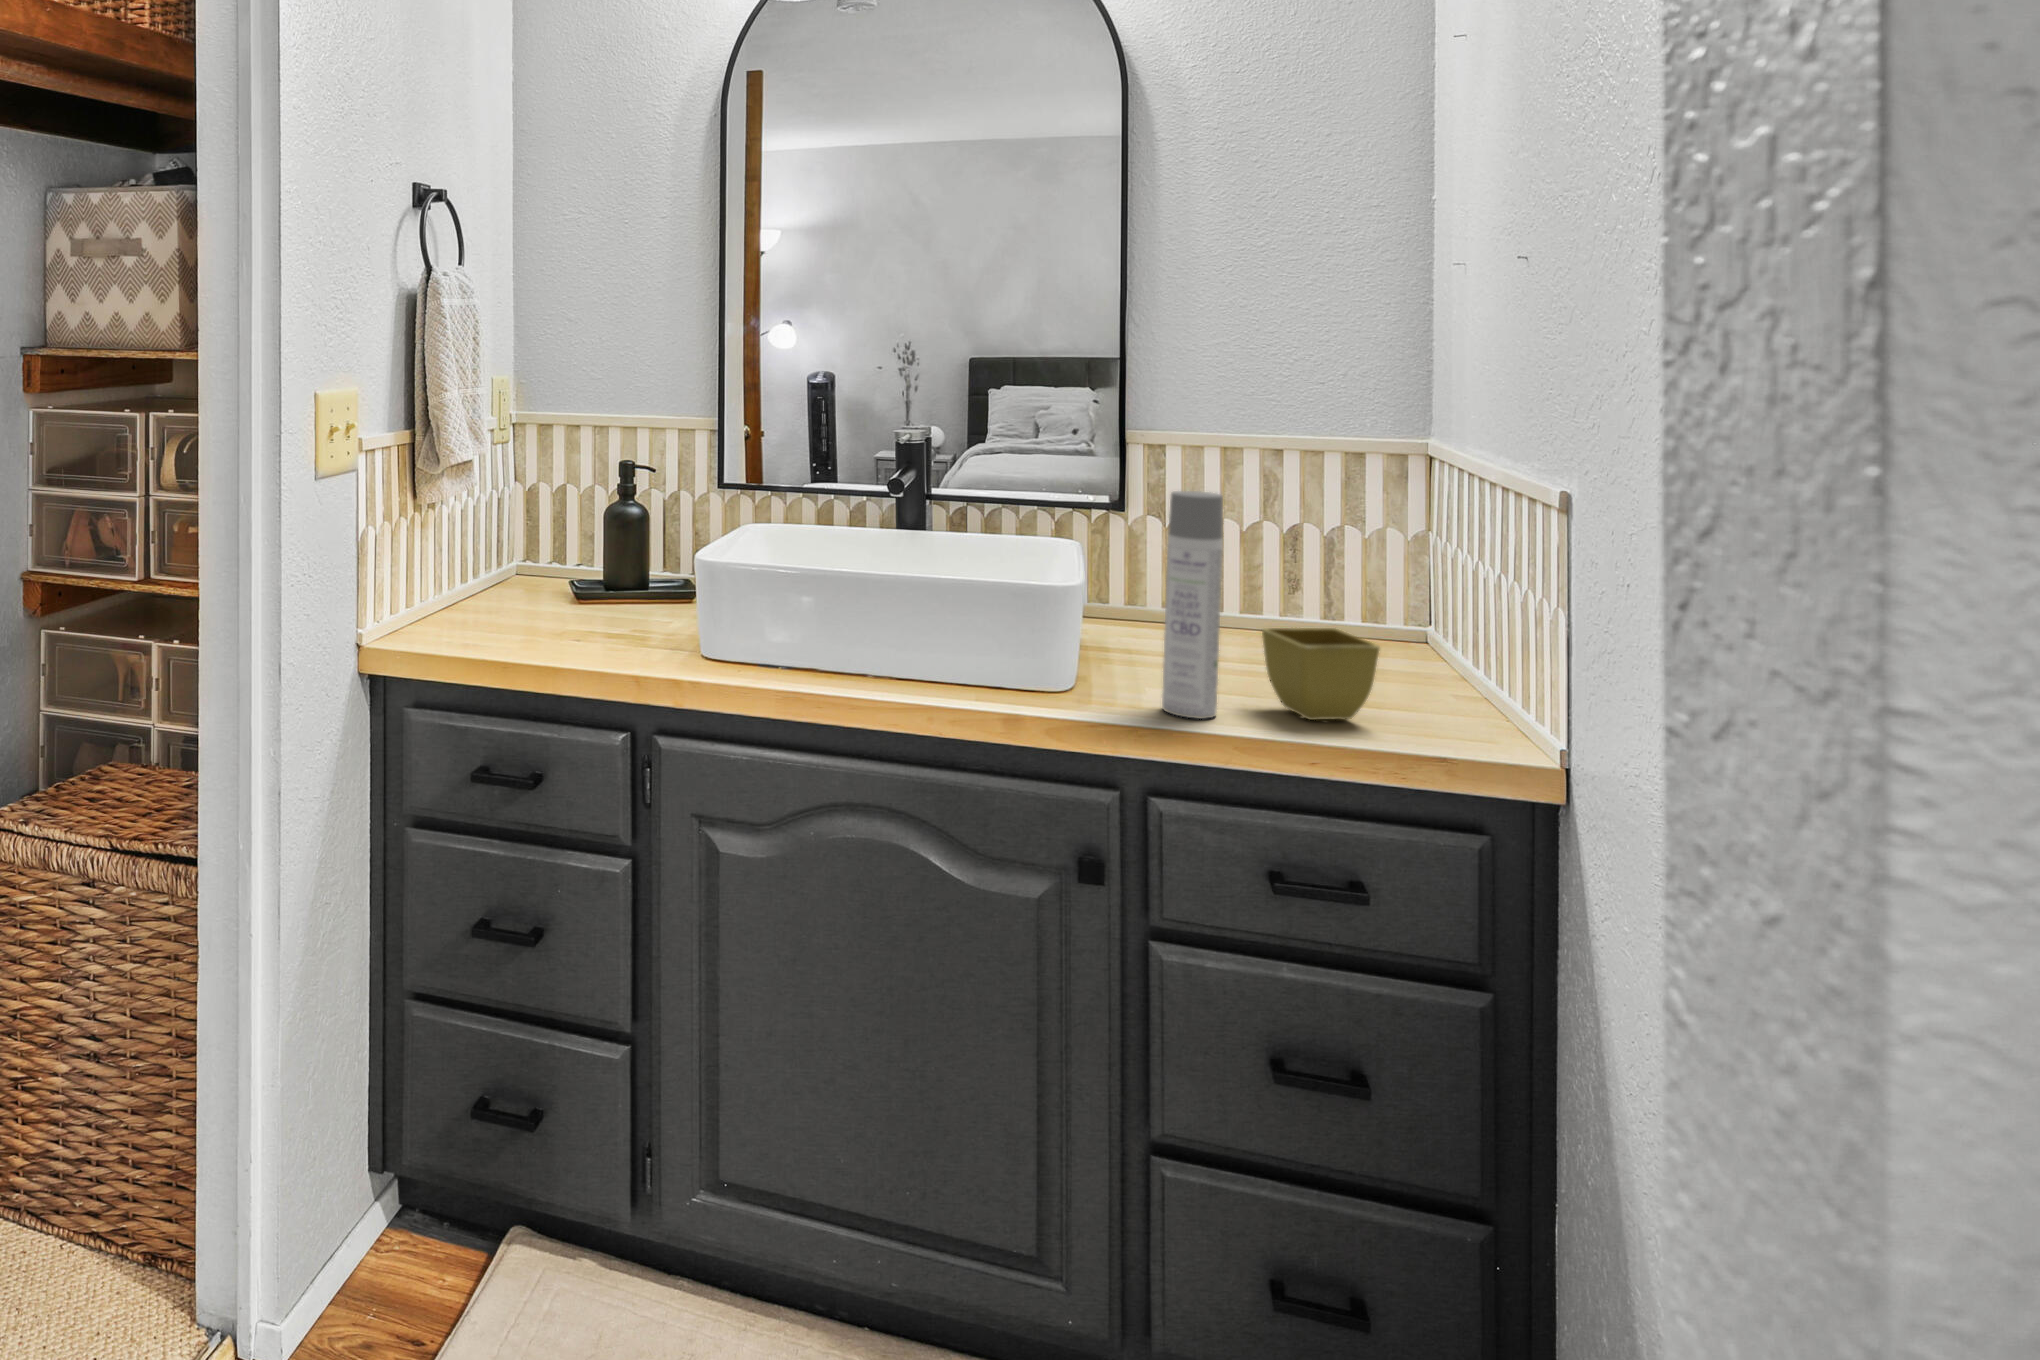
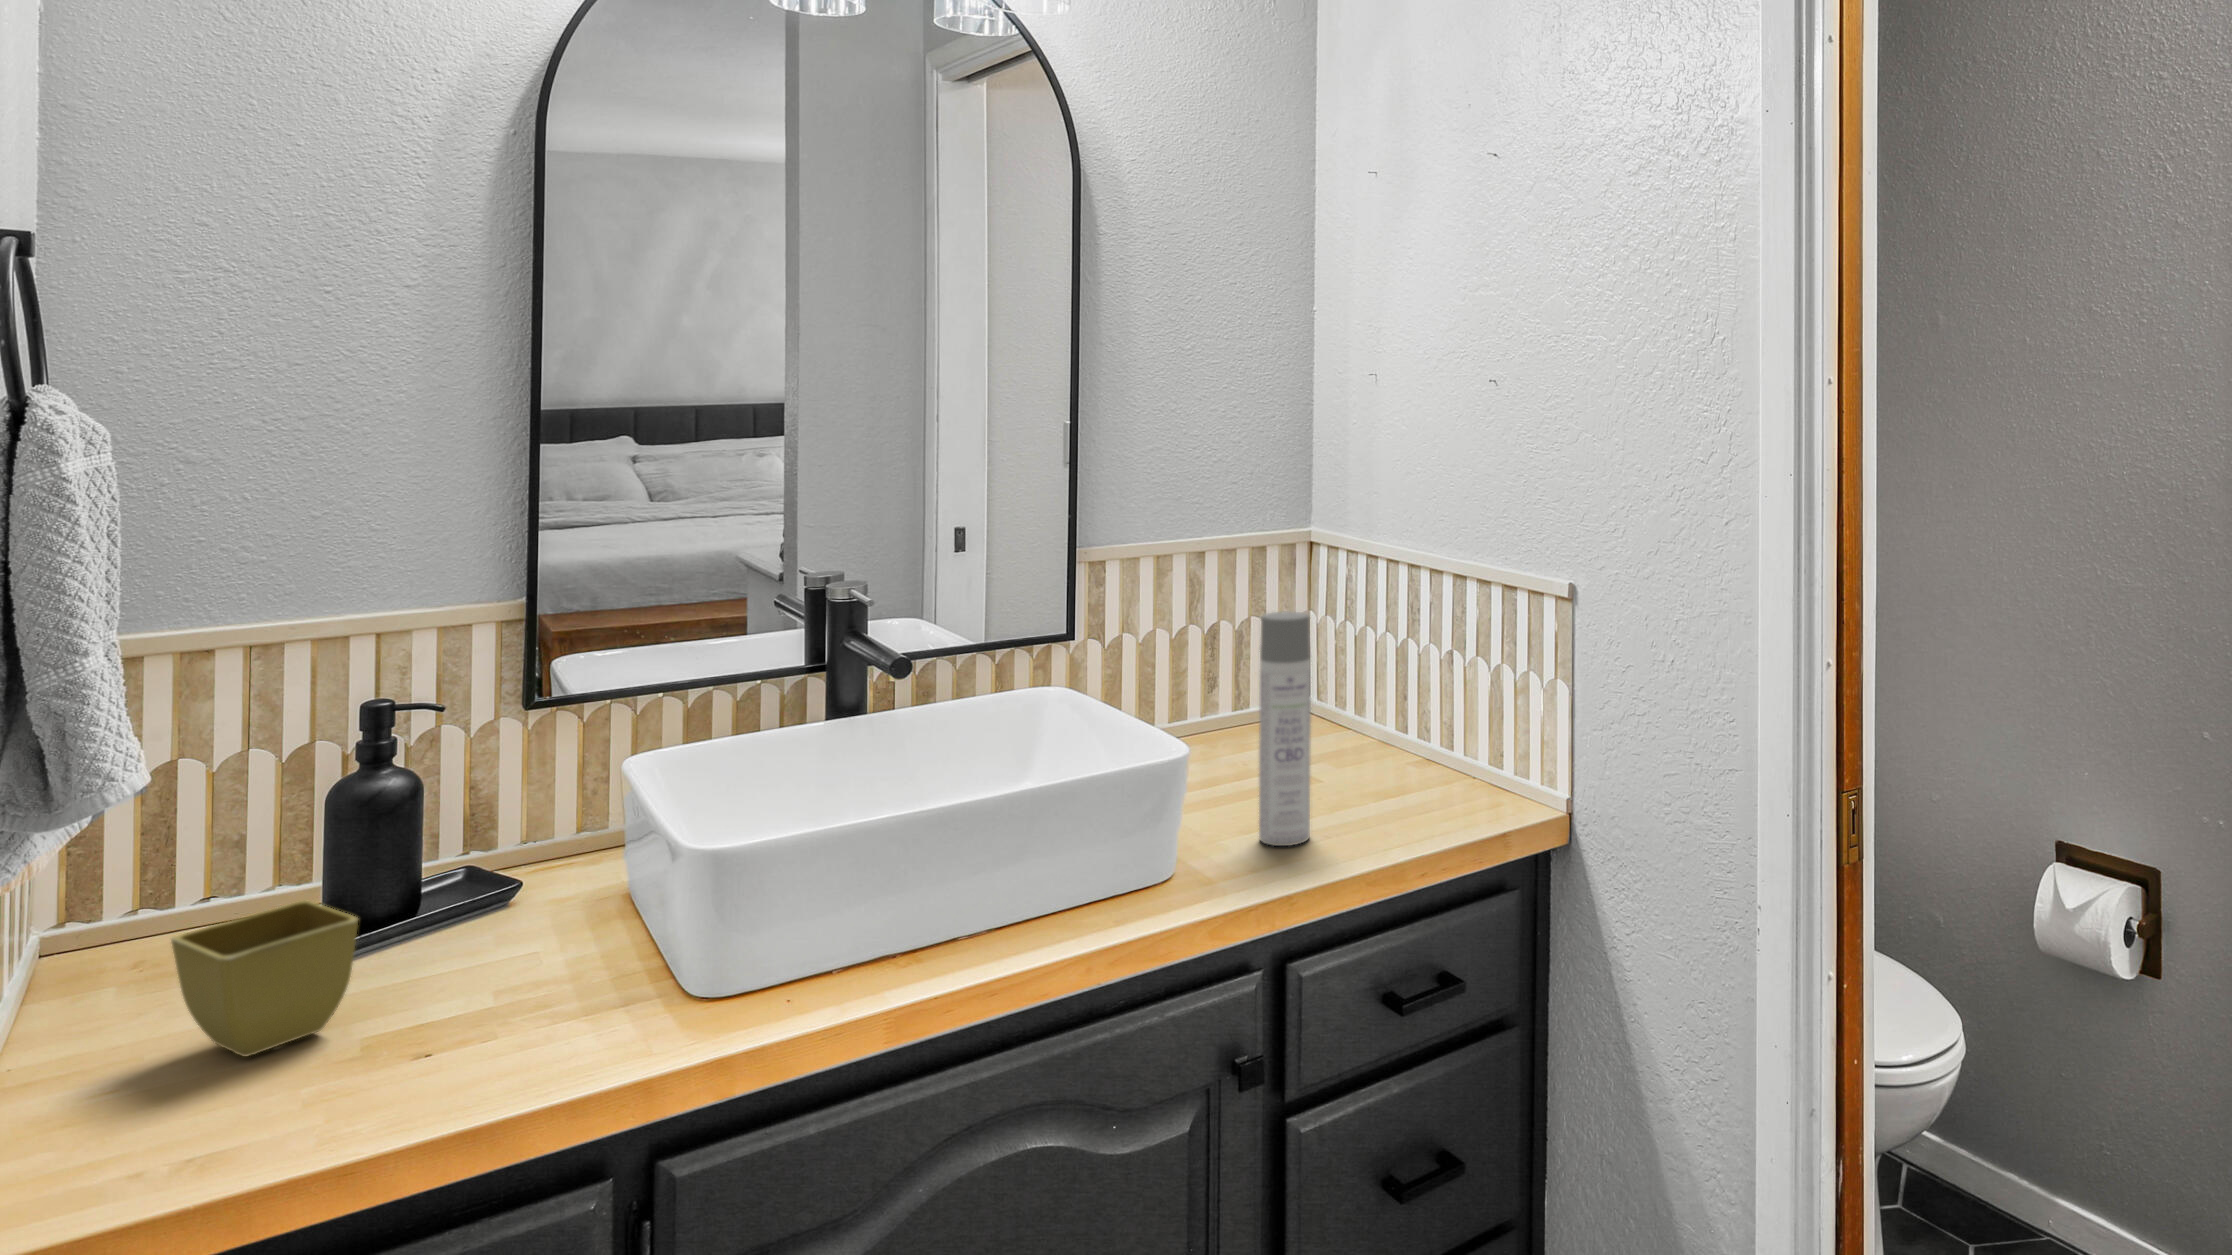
flower pot: present [1262,628,1380,720] -> present [171,900,358,1056]

